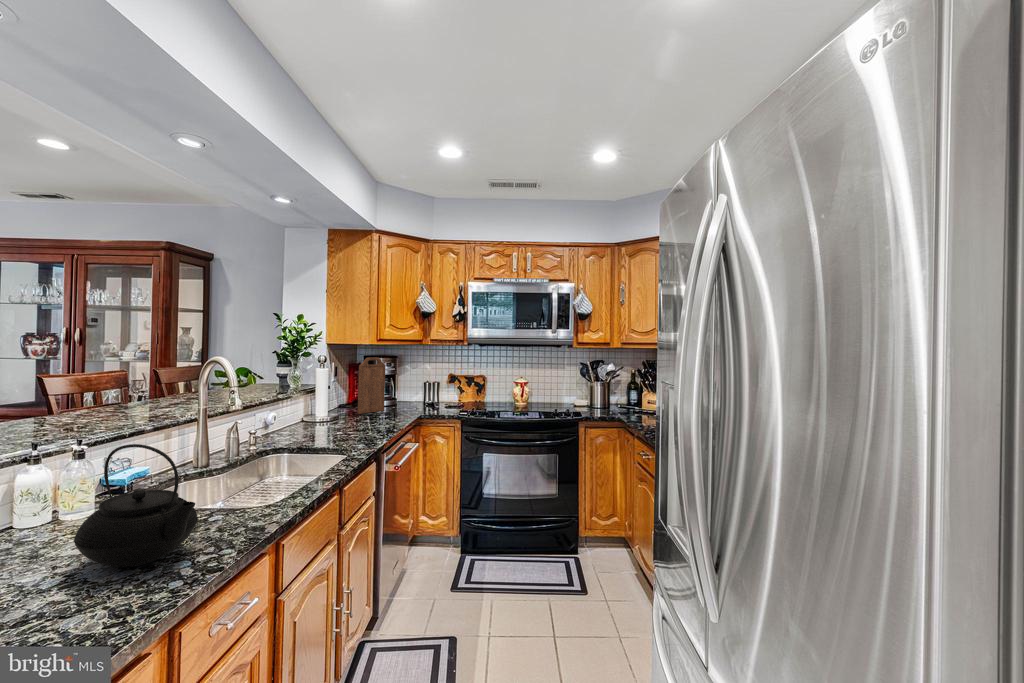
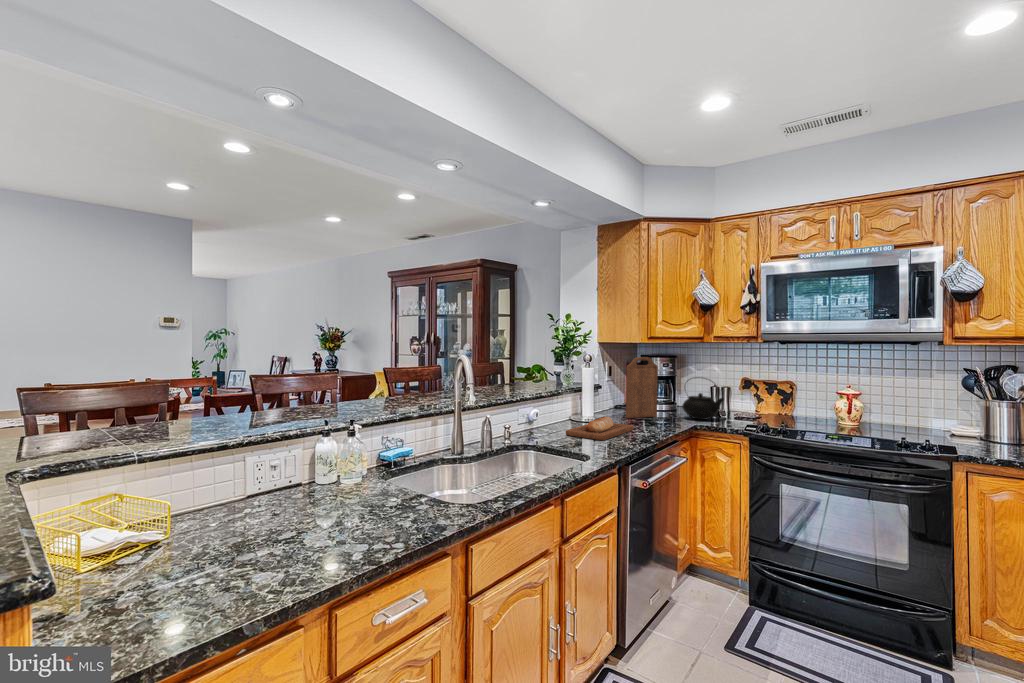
bread loaf: none [312,413,372,435] -> present [566,417,633,440]
teapot: present [74,444,198,567] -> present [682,377,724,420]

